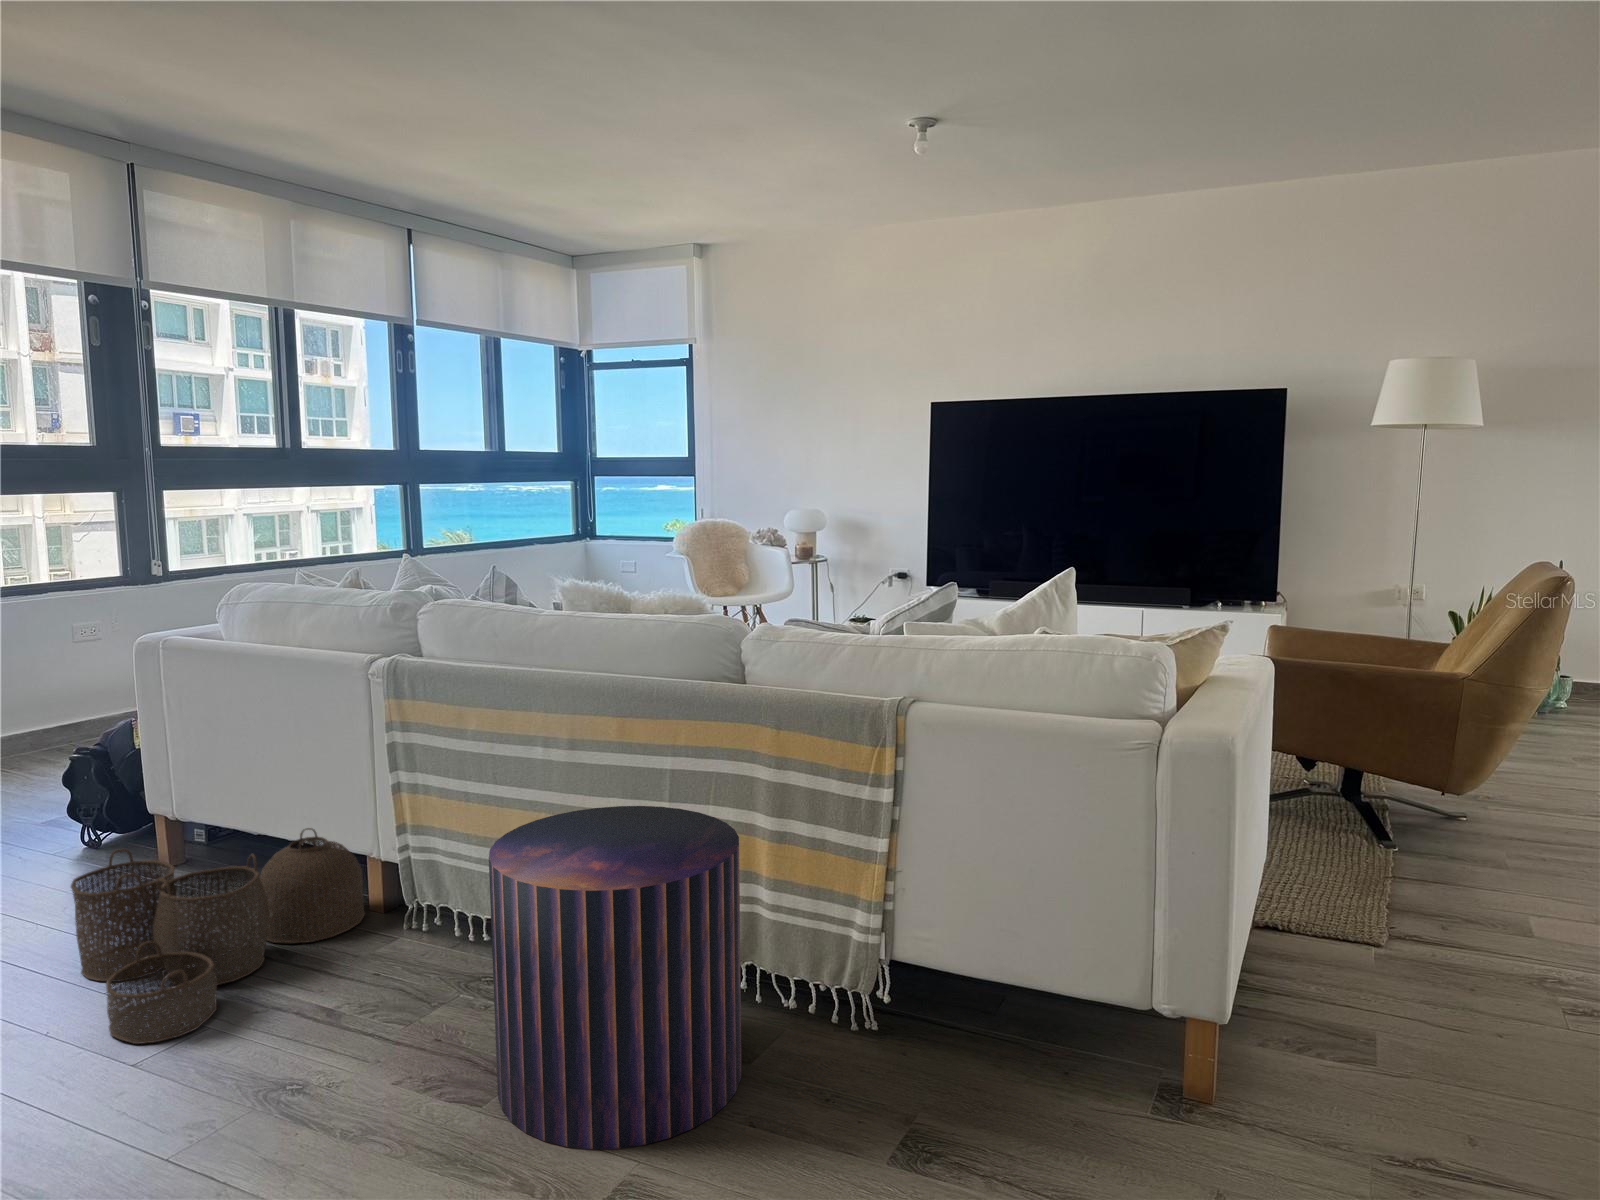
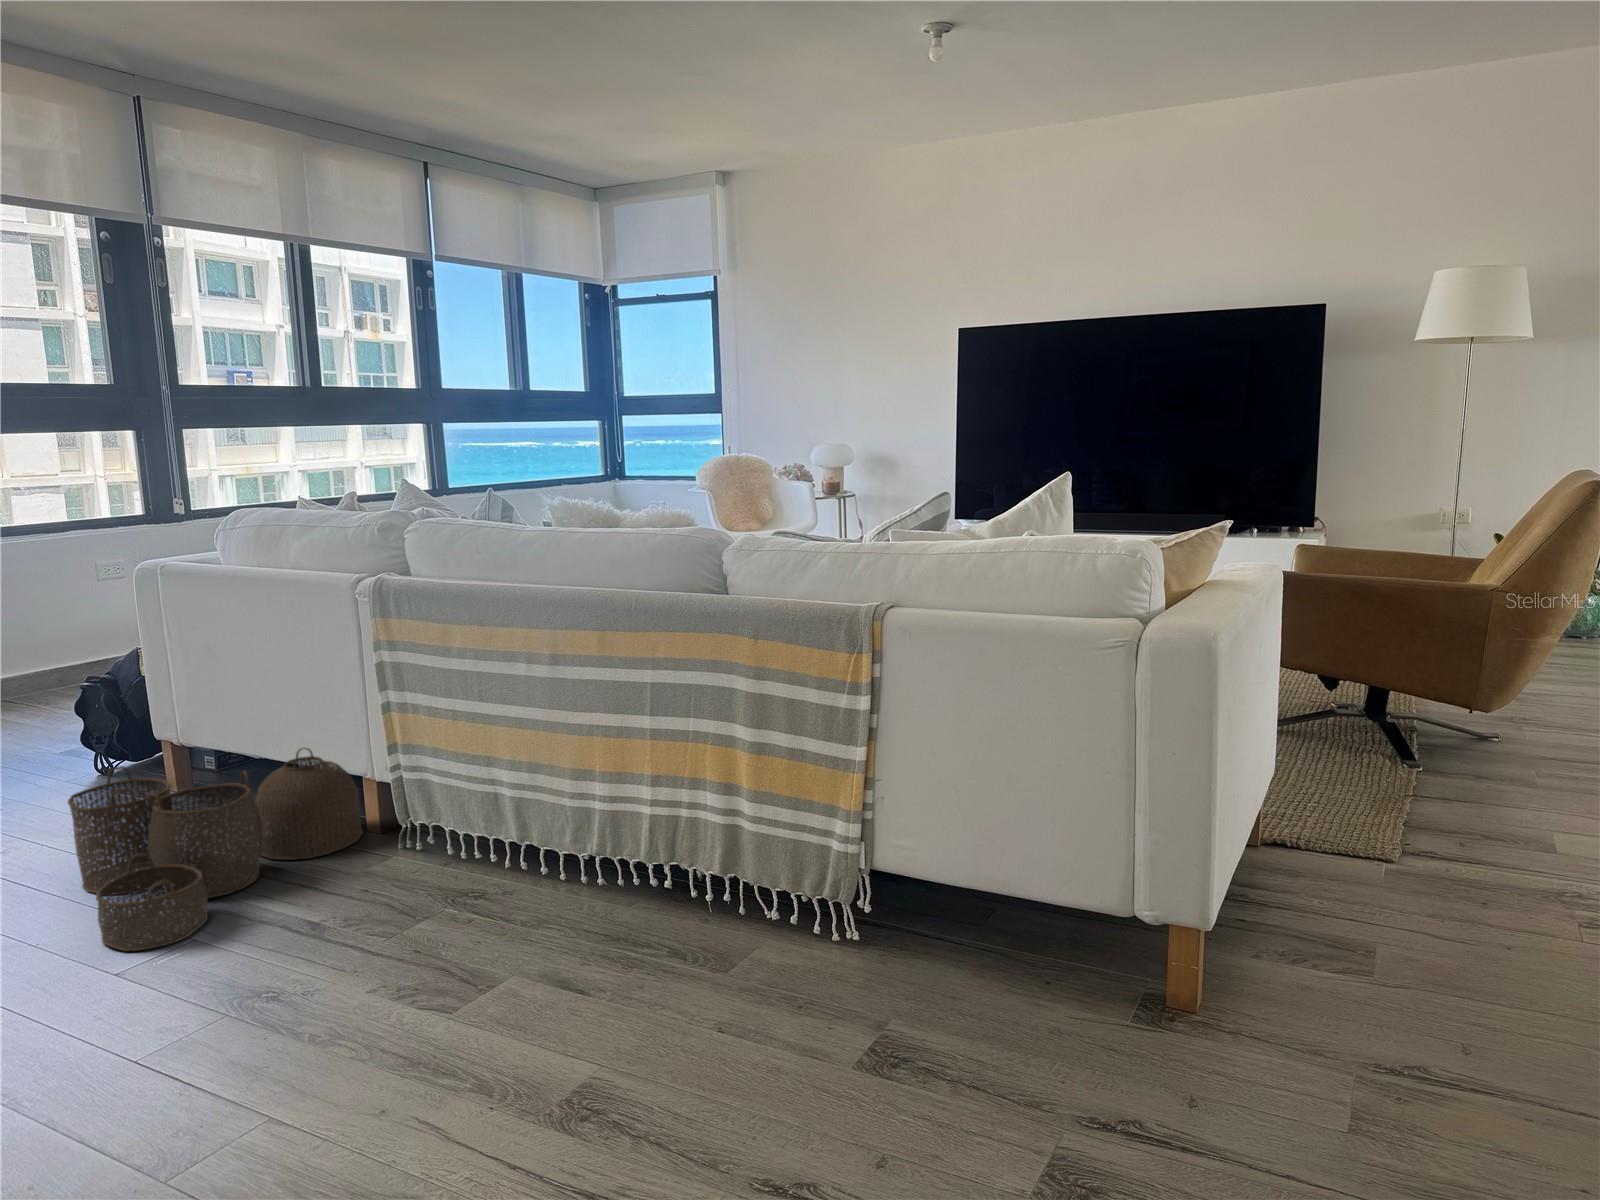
pouf: present [489,806,741,1149] -> none [452,716,717,1051]

